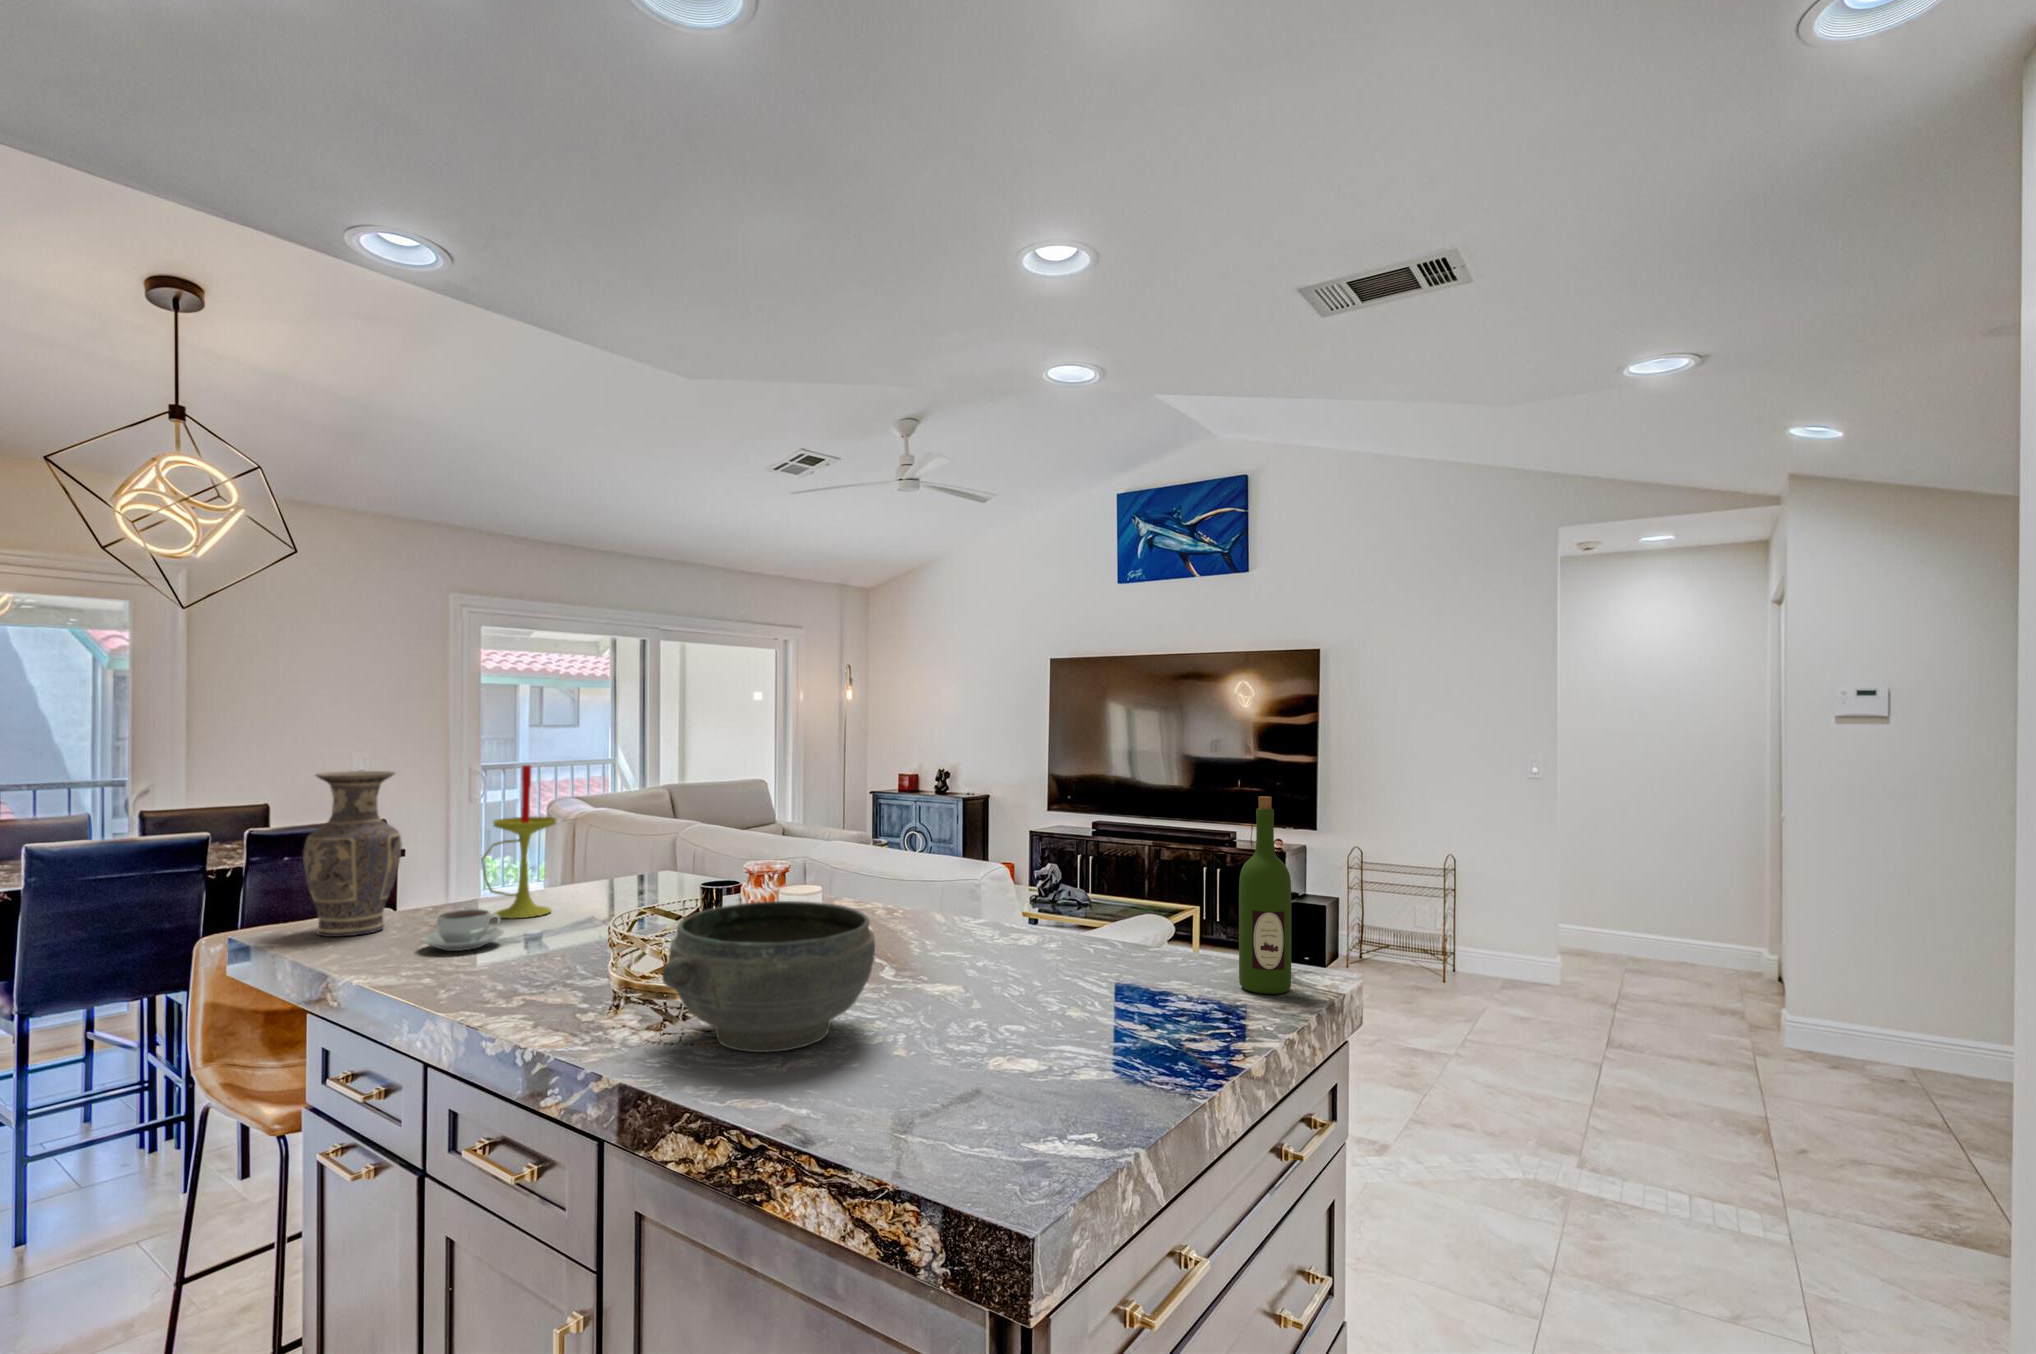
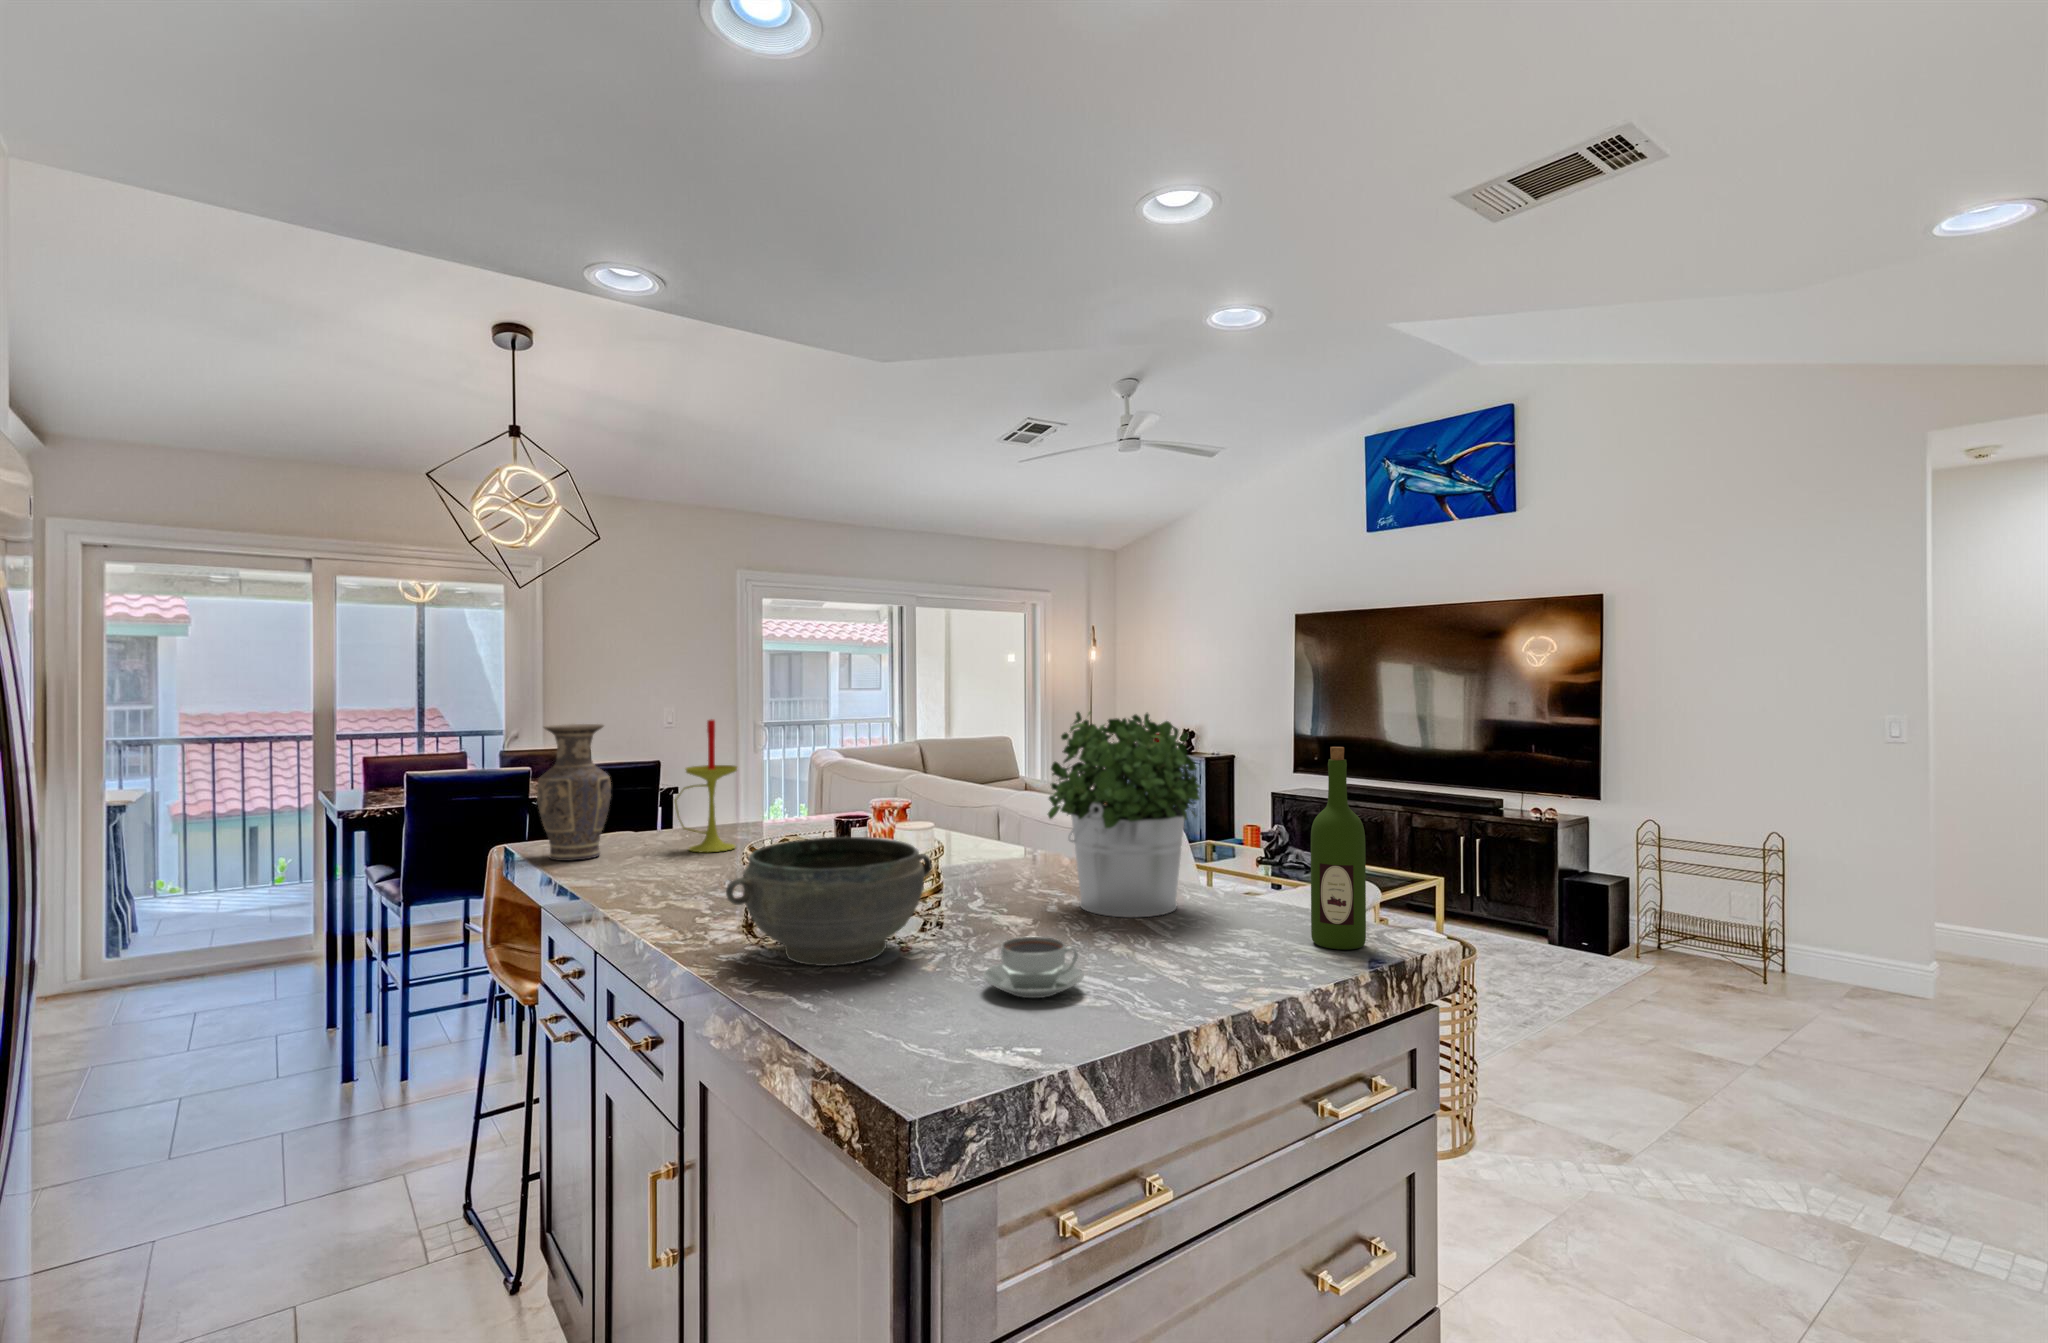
potted plant: none [953,759,1115,972] -> present [1048,712,1200,917]
coffee cup: present [422,909,504,951] -> present [983,937,1084,998]

